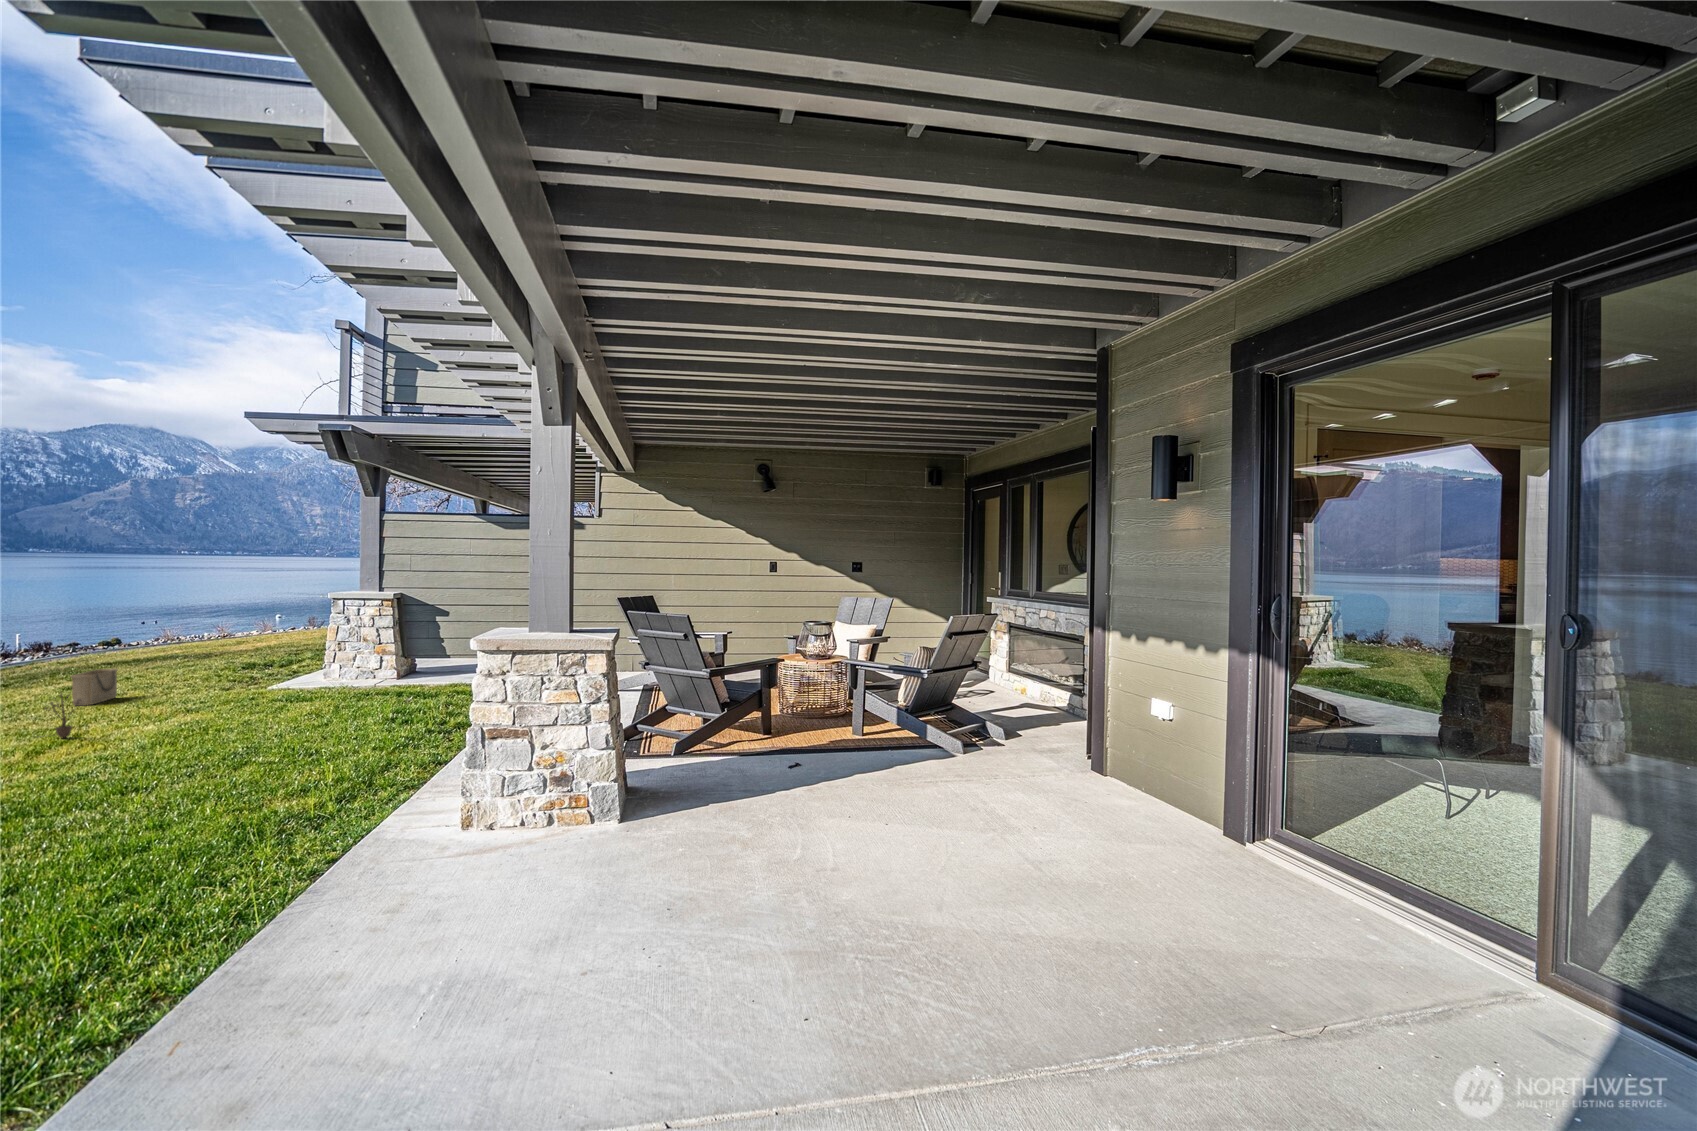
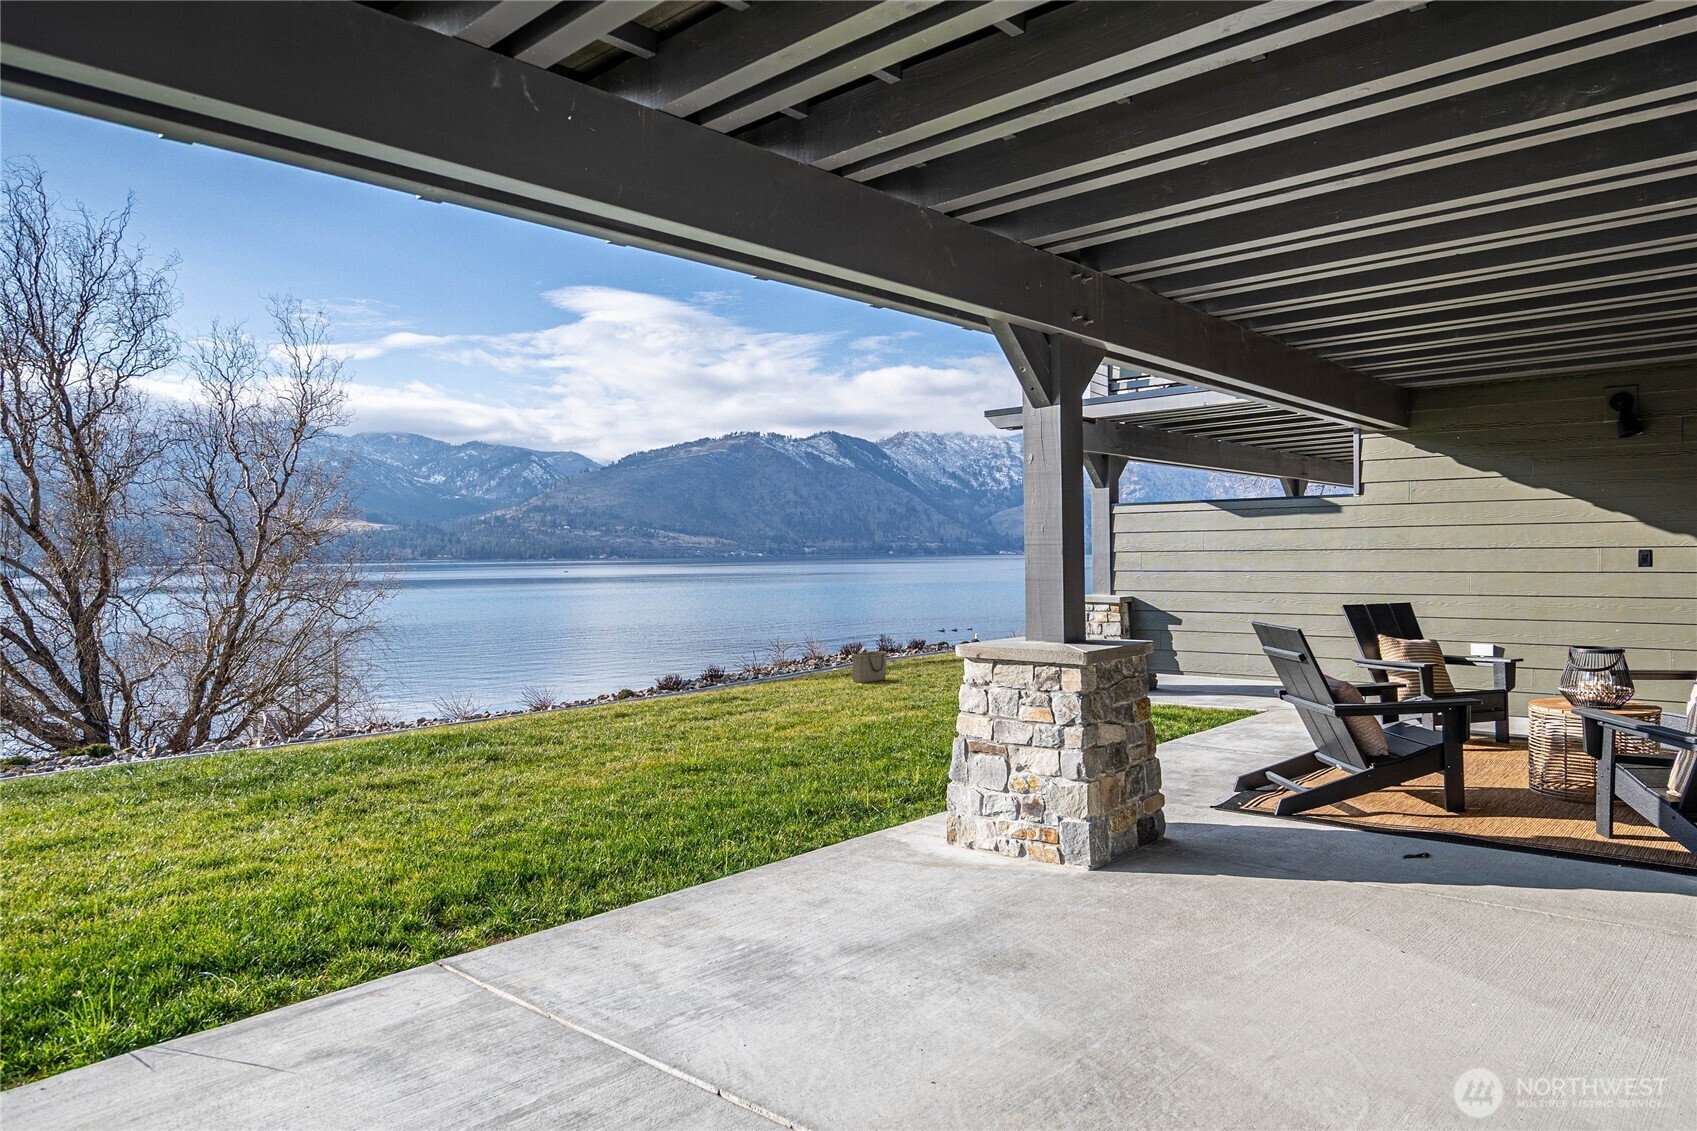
decorative plant: present [43,694,83,738] -> none [800,665,829,705]

